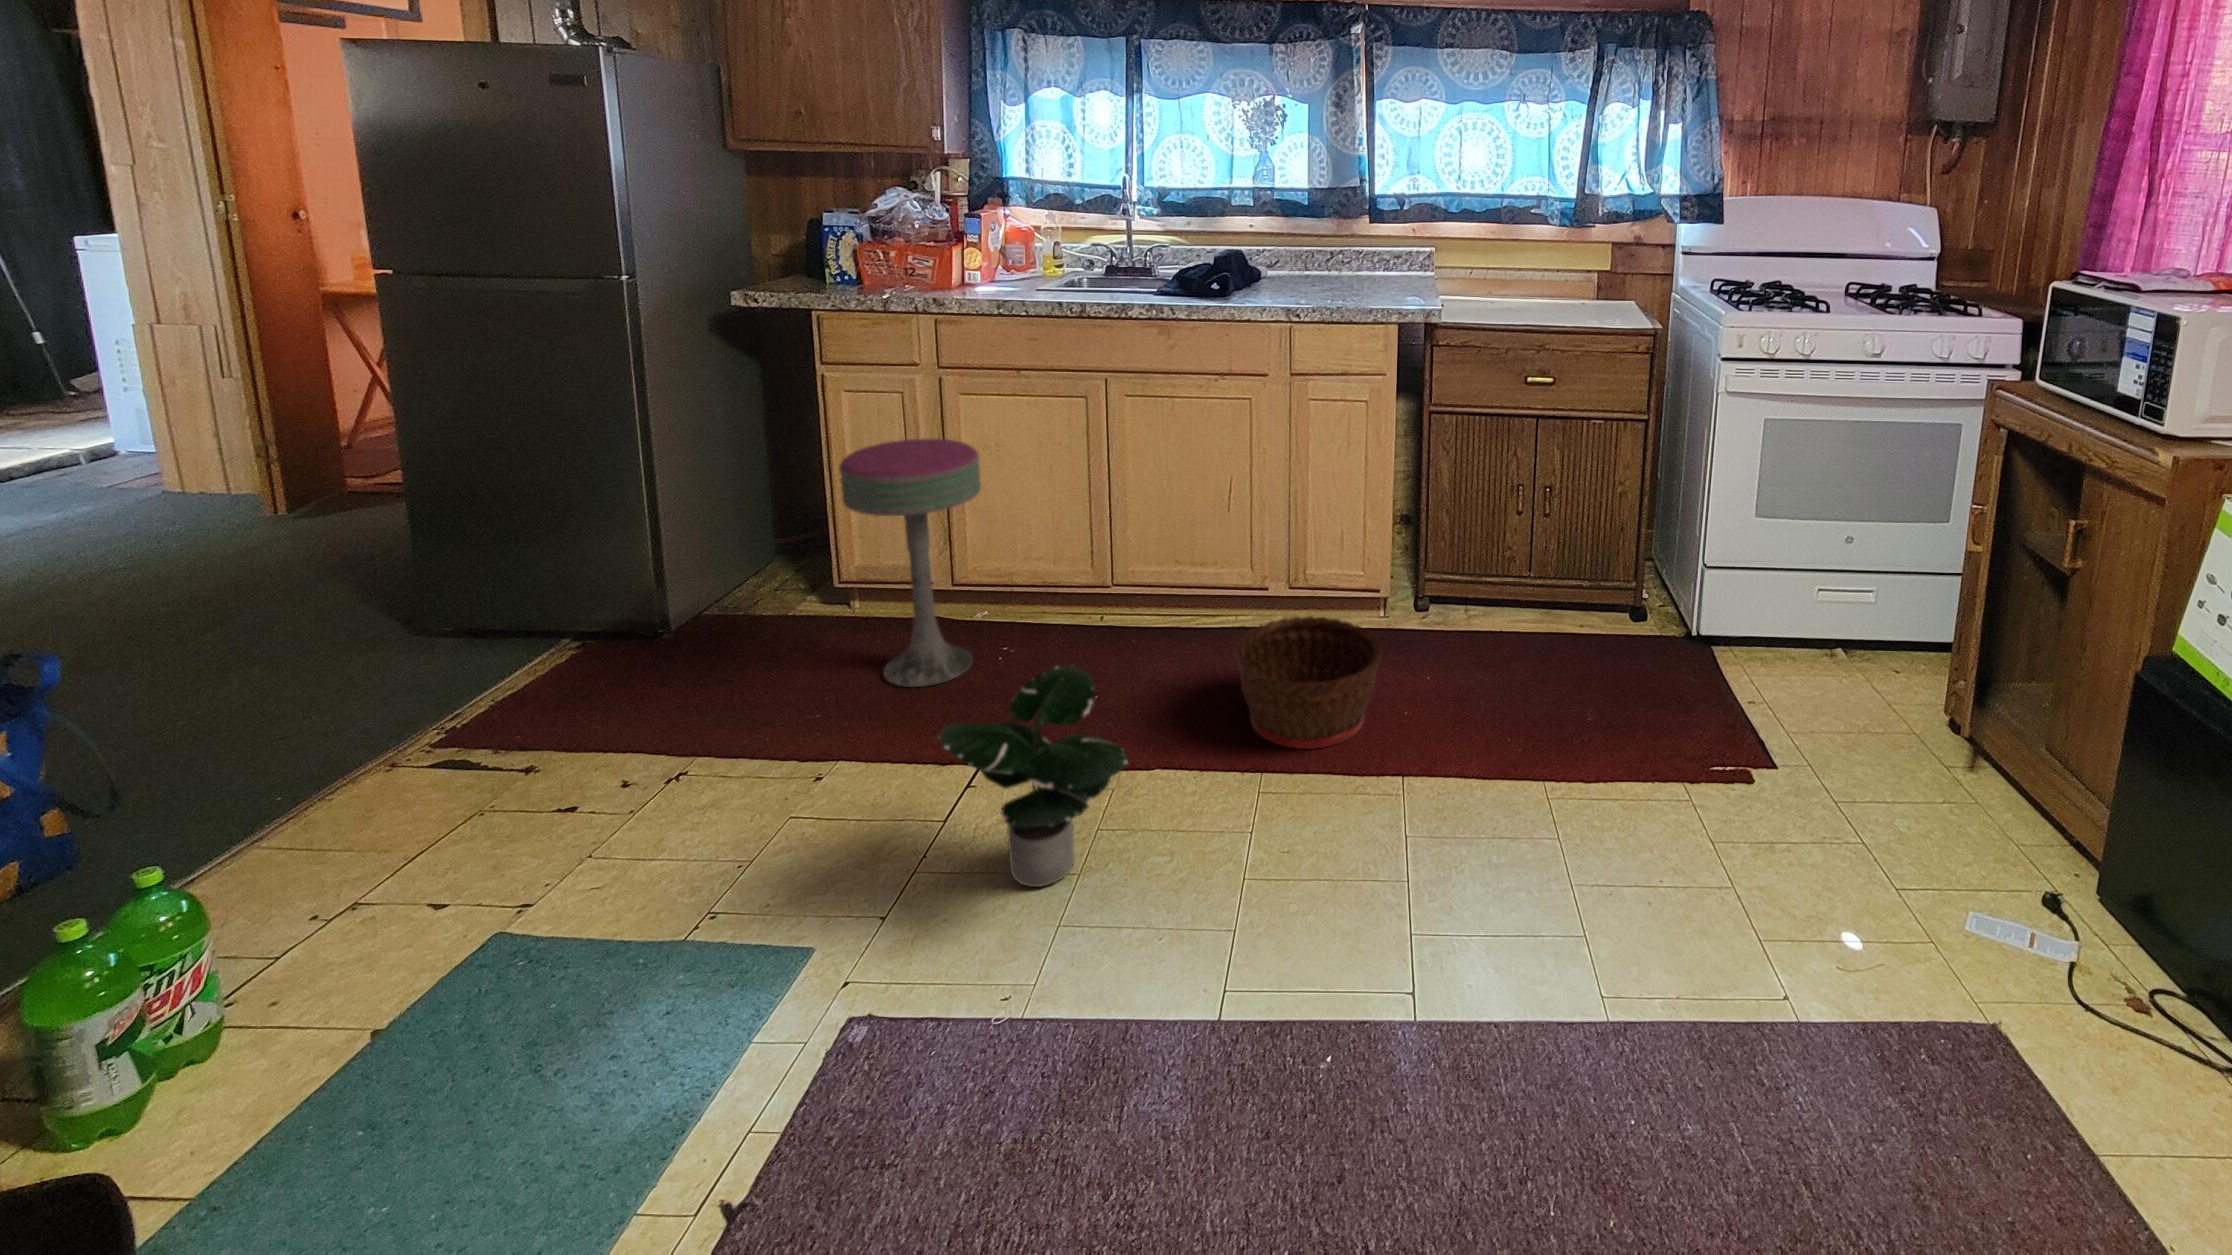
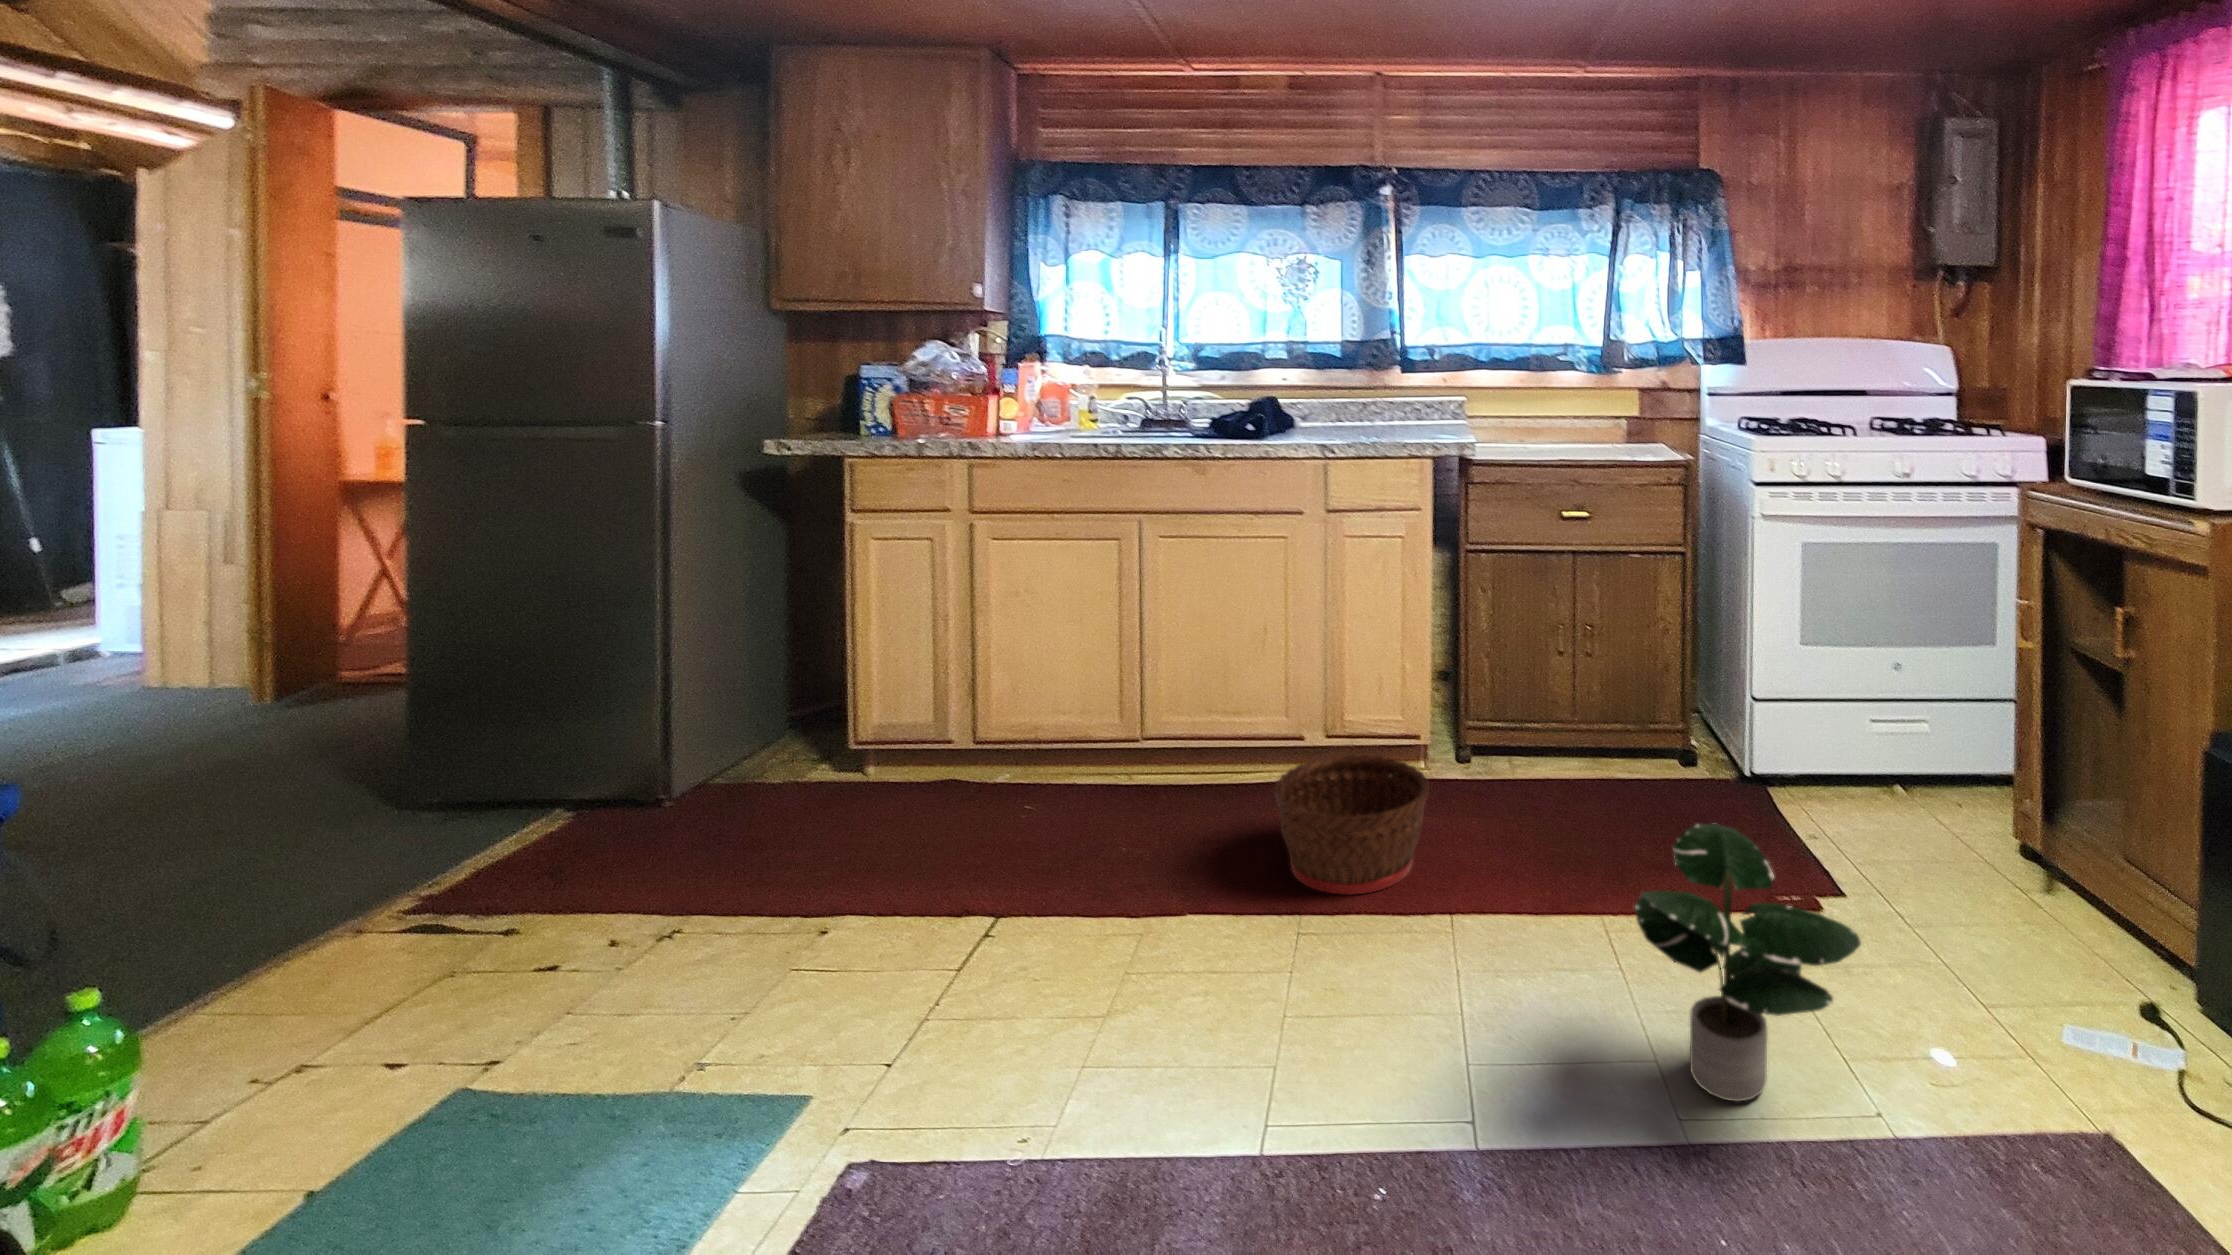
bar stool: present [839,439,981,687] -> none [864,580,1010,848]
potted plant: present [939,666,1128,887] -> present [1635,824,1862,1102]

